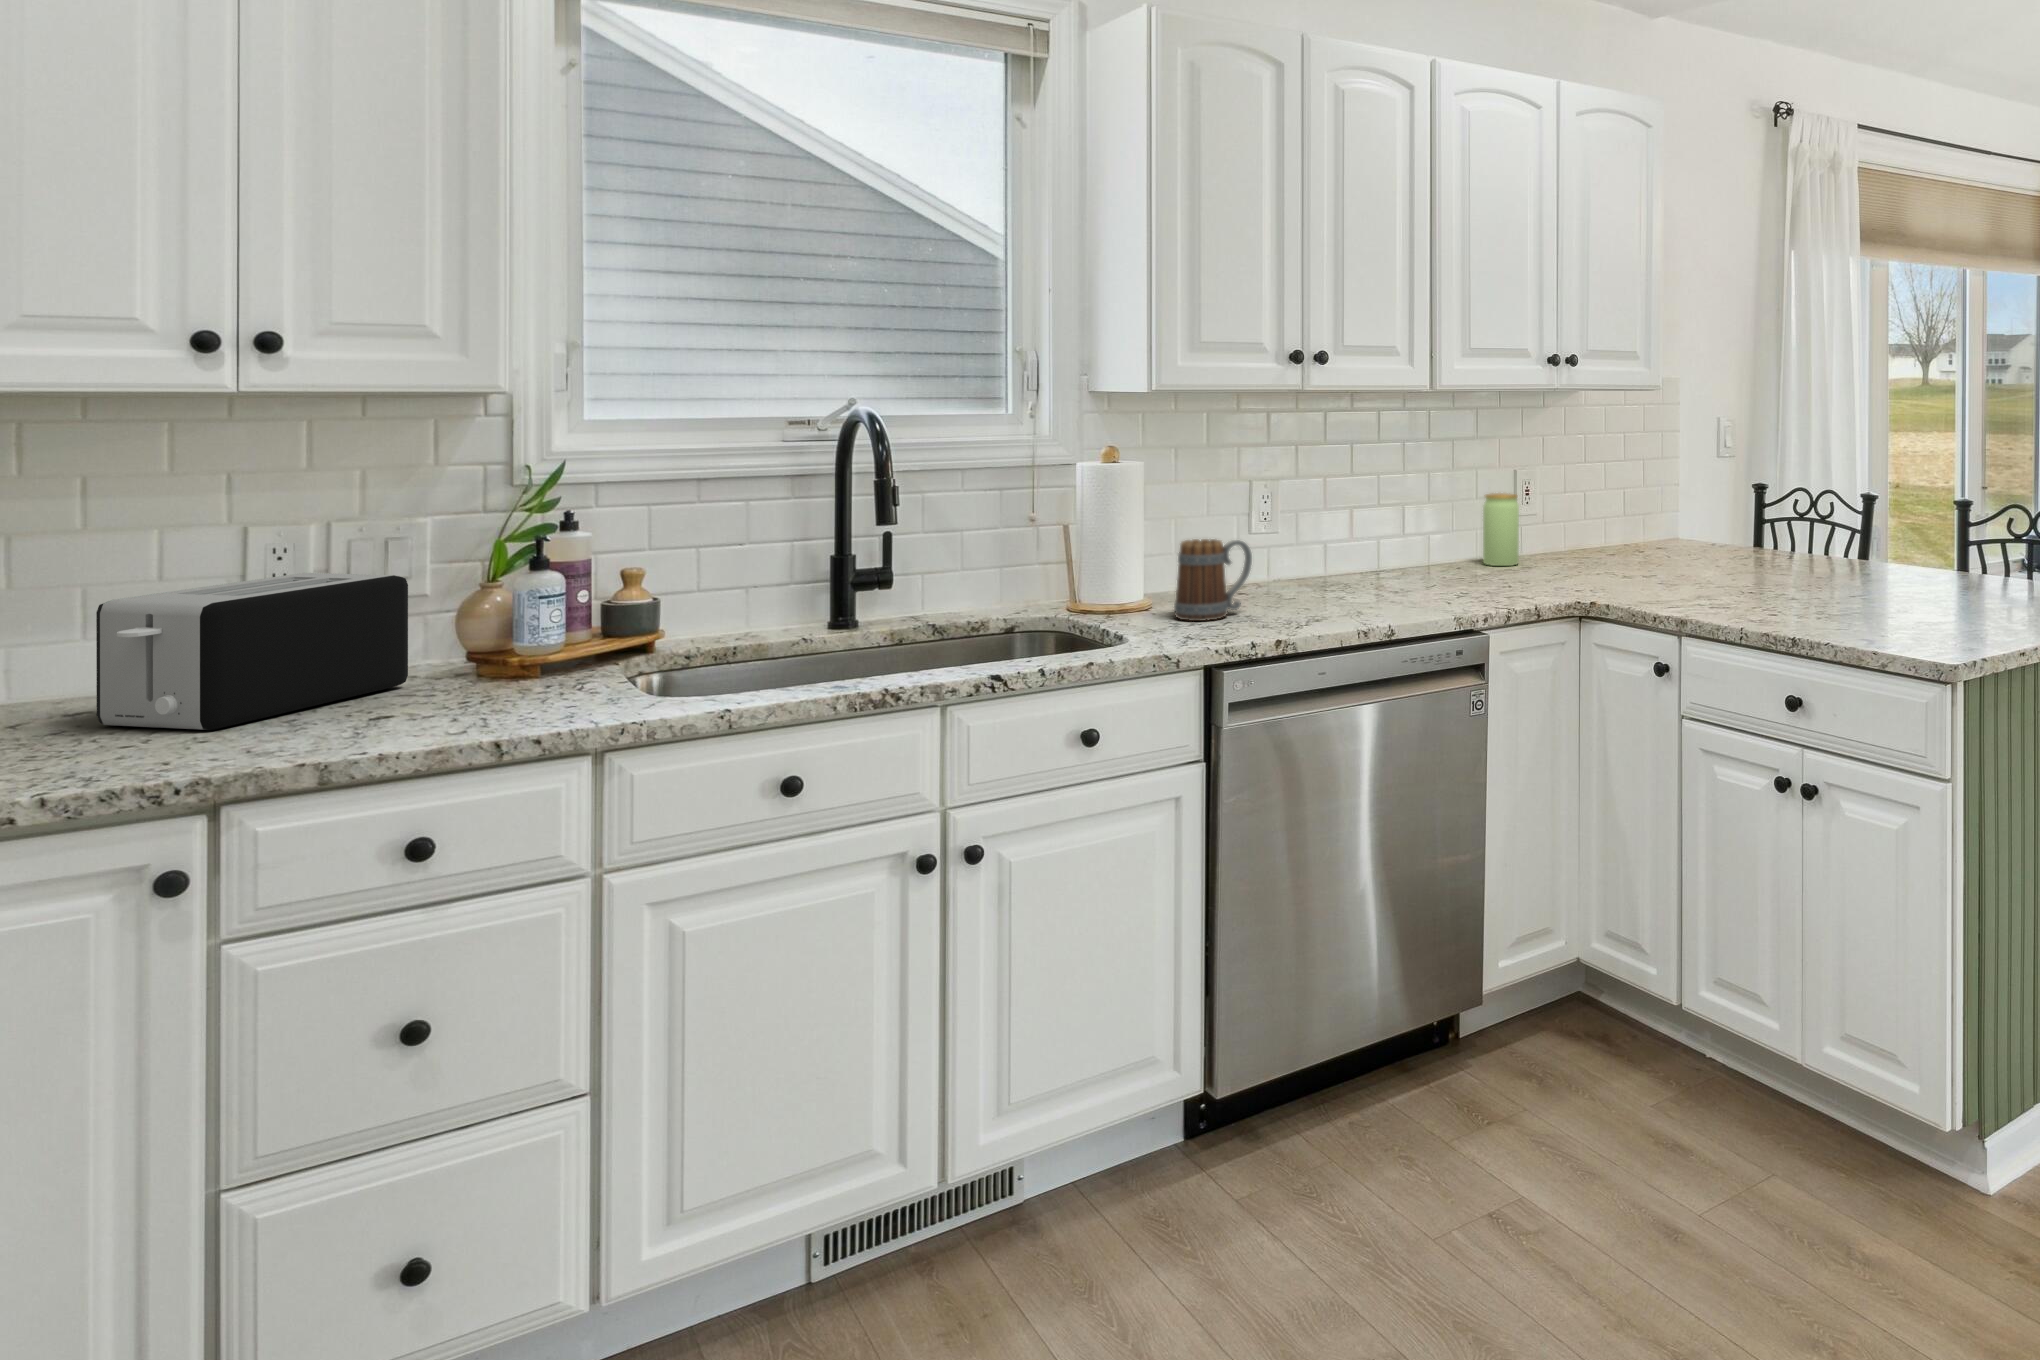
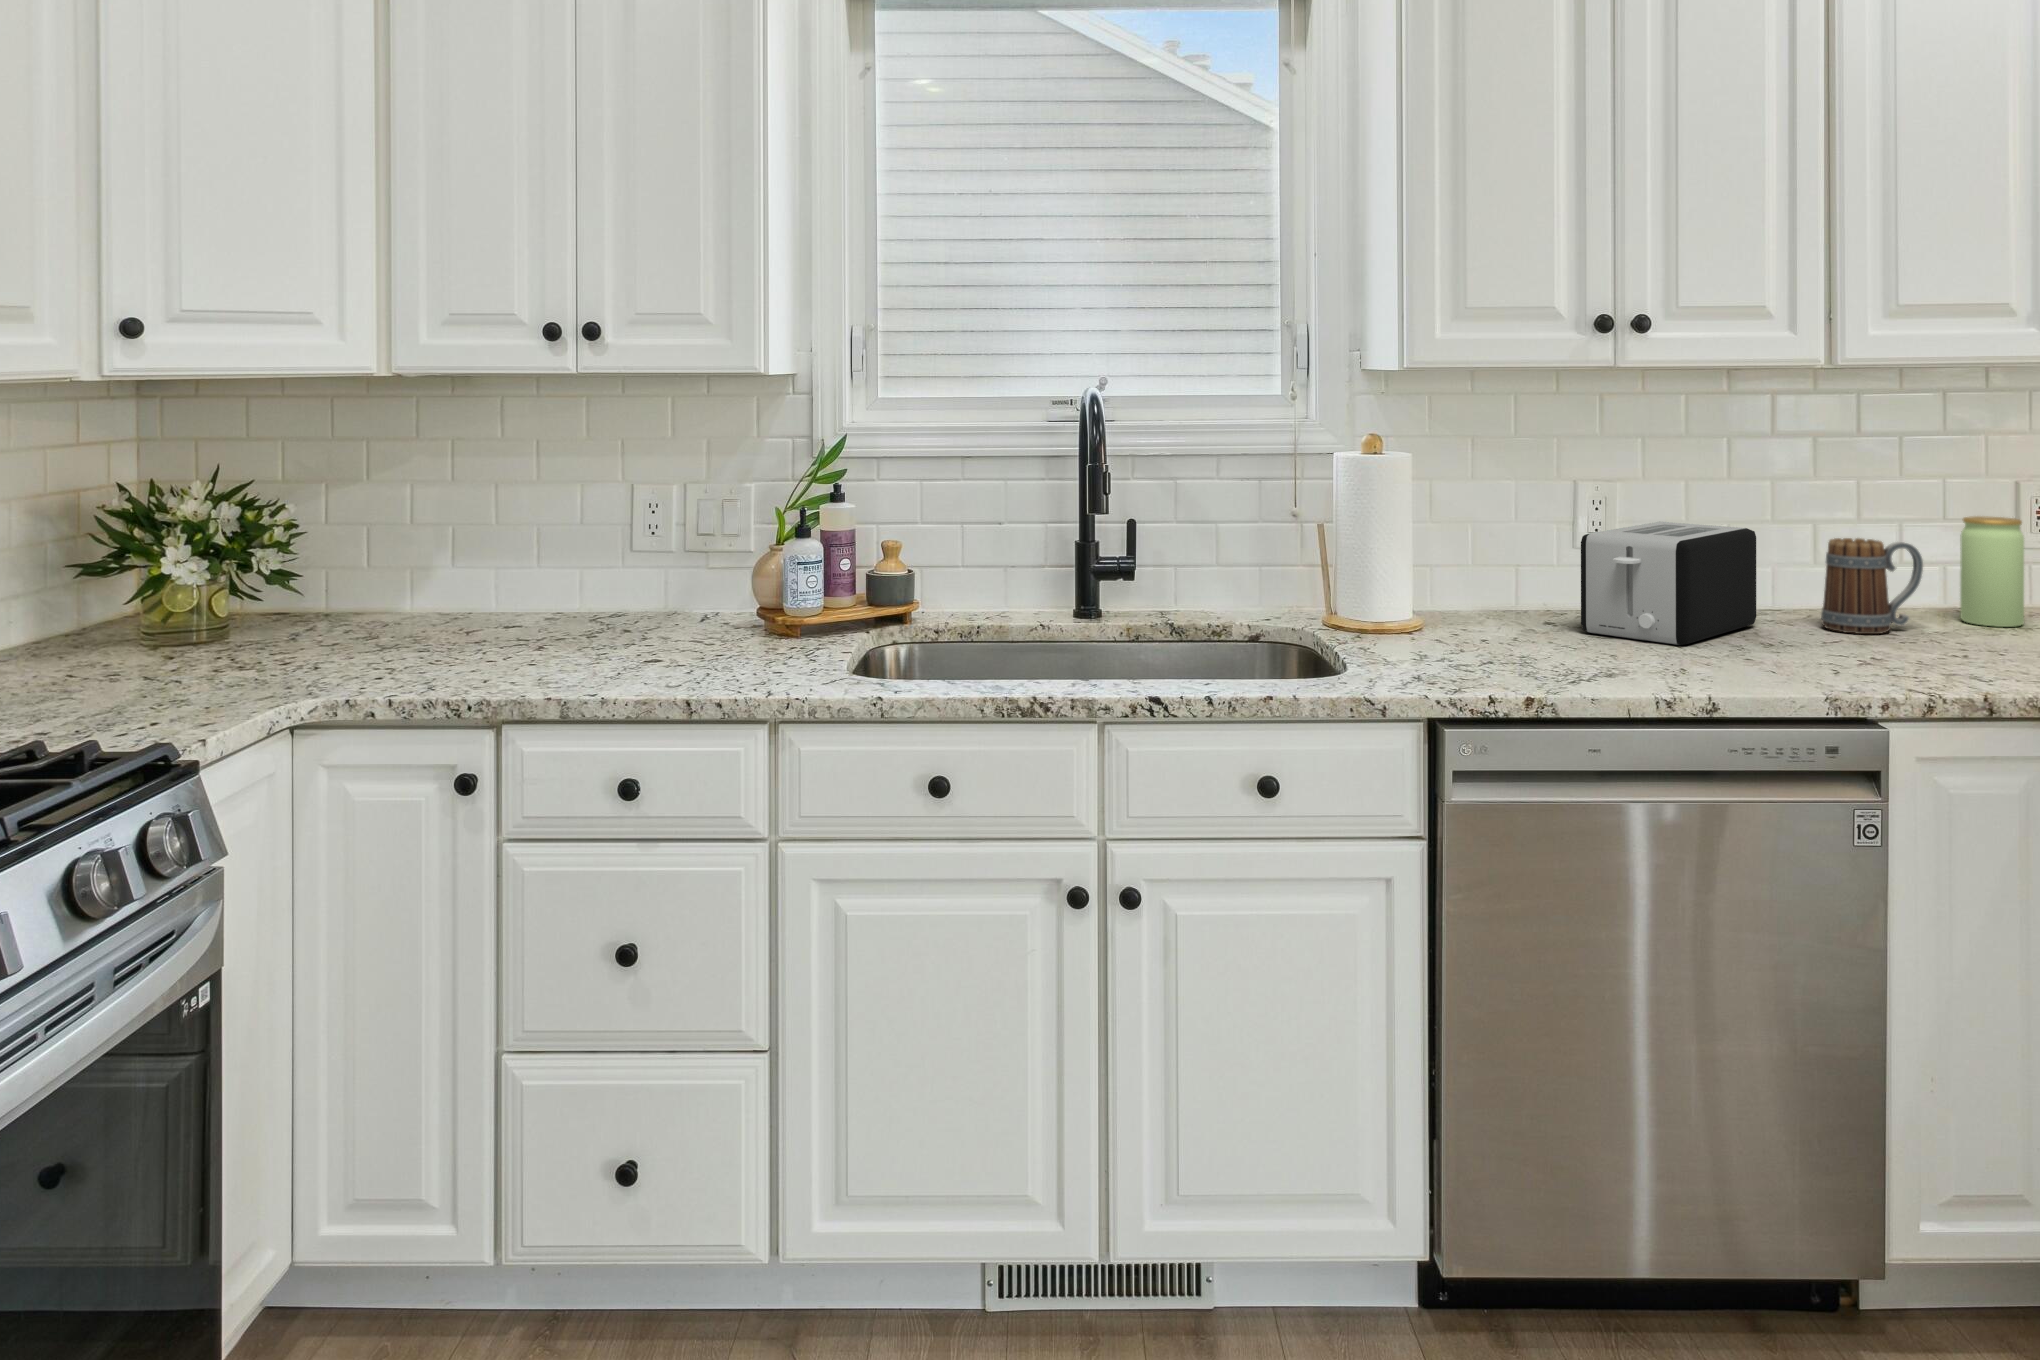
mug: present [1174,539,1252,621] -> present [1821,538,1923,634]
toaster: present [96,573,408,730] -> present [1581,522,1756,645]

